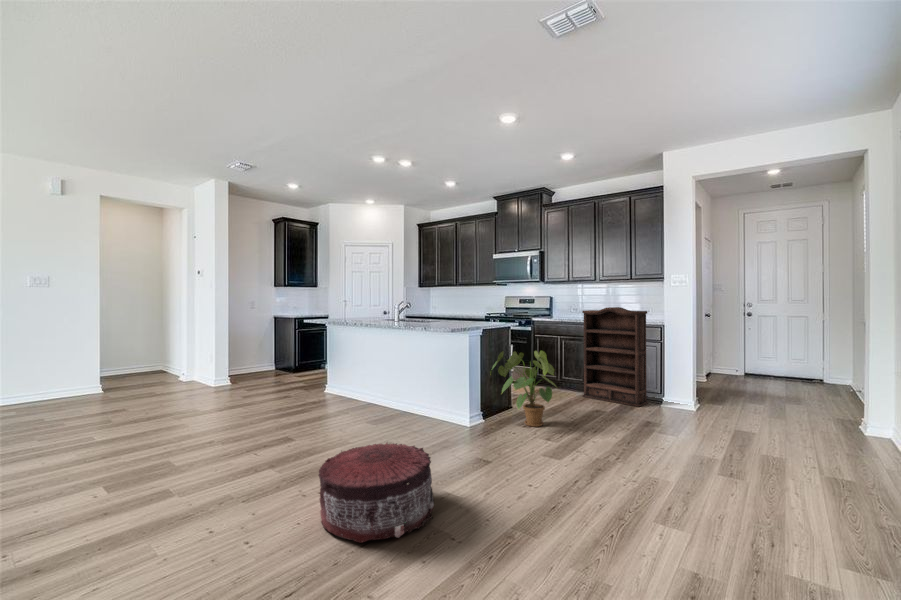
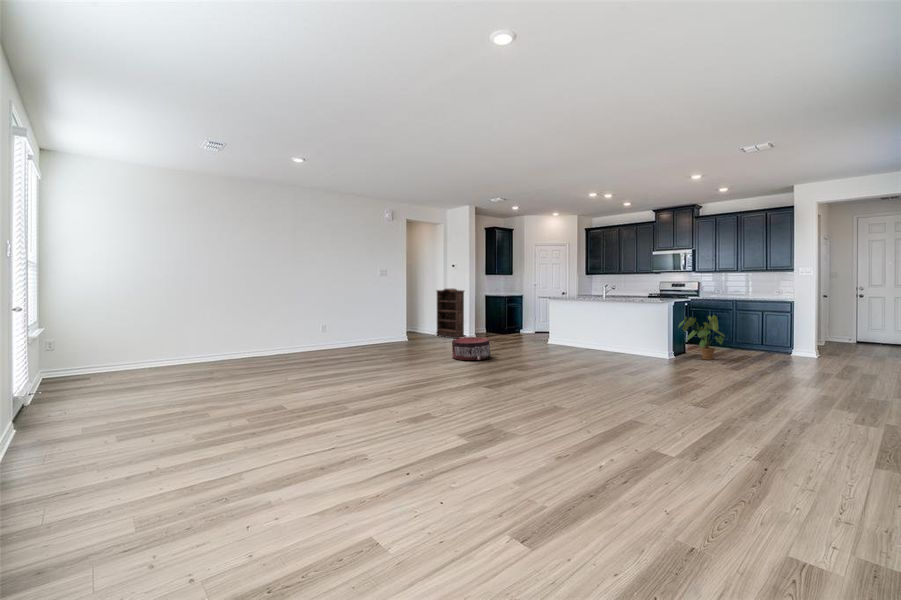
bookshelf: present [582,307,648,407] -> present [436,289,464,339]
pouf: present [318,443,434,543] -> present [452,337,490,360]

